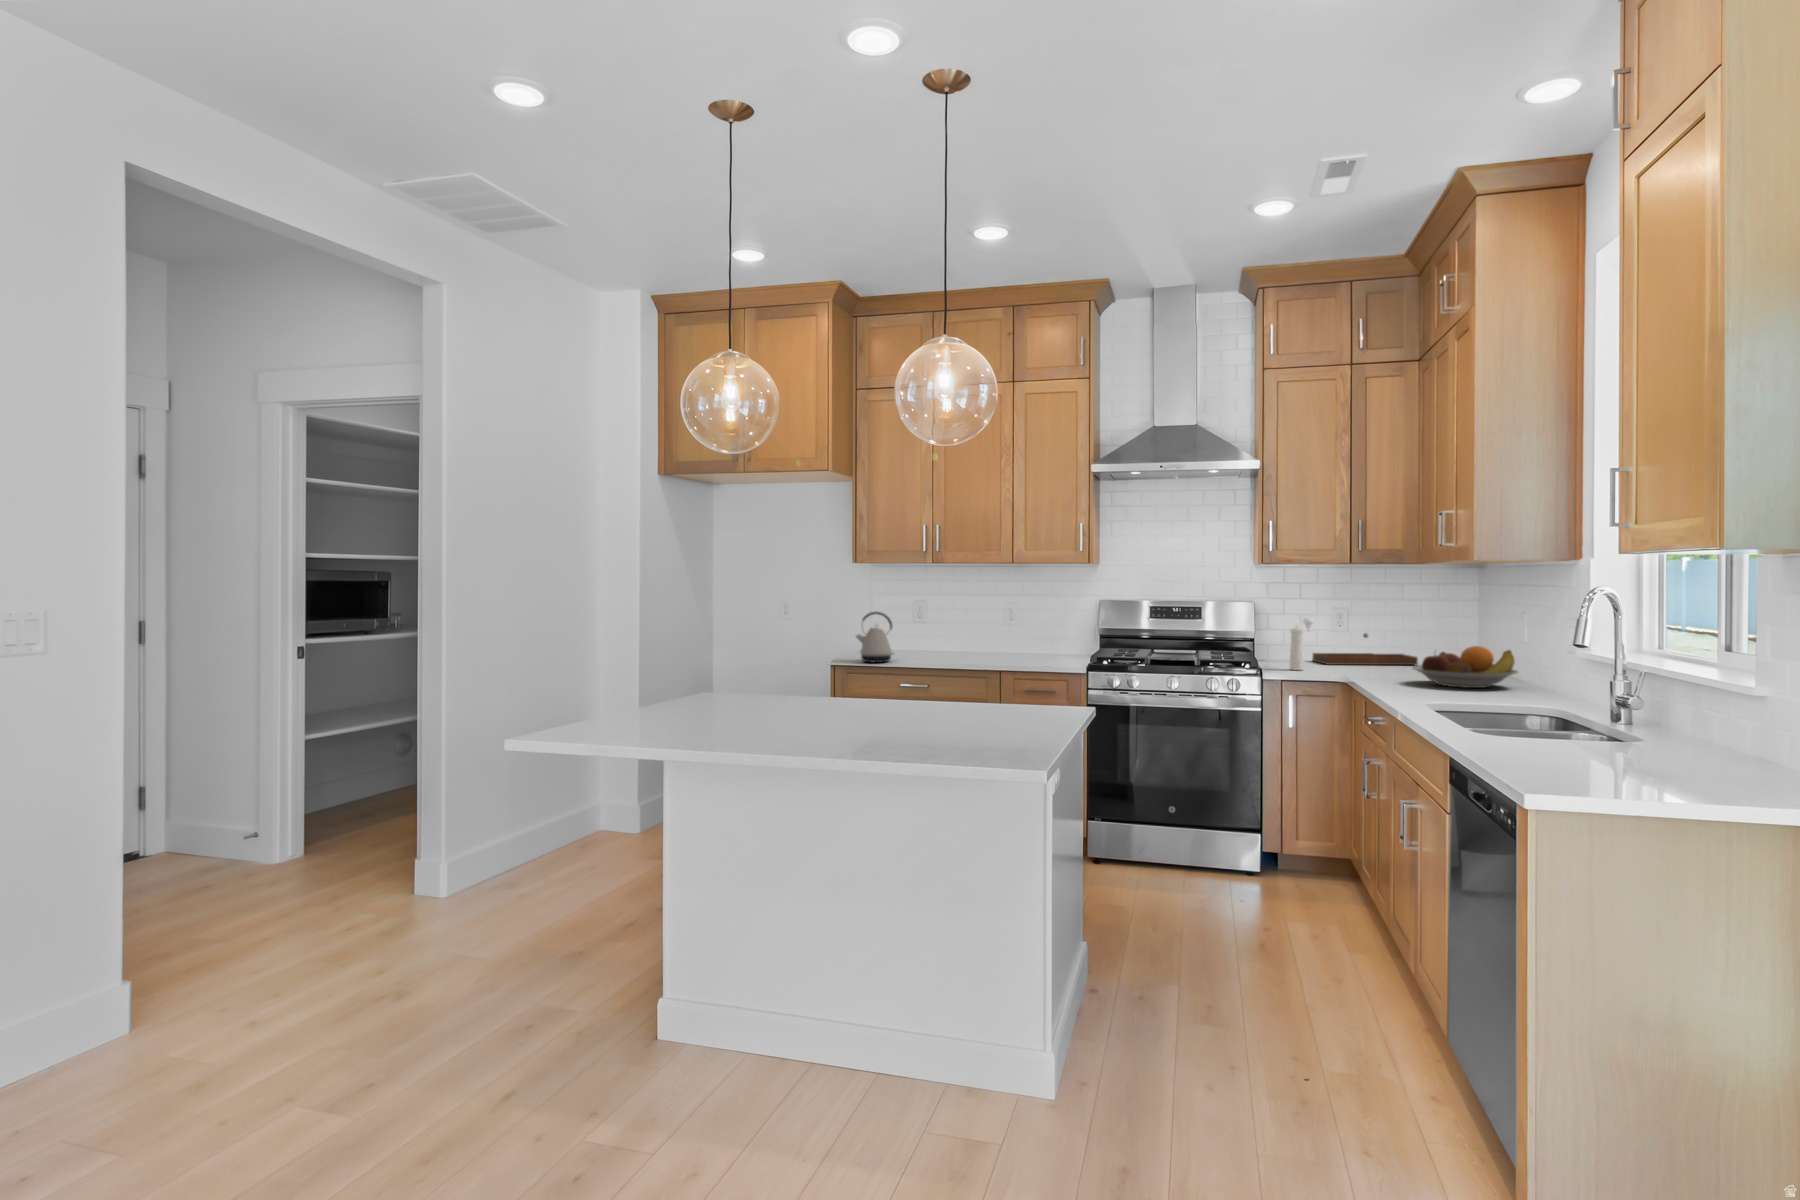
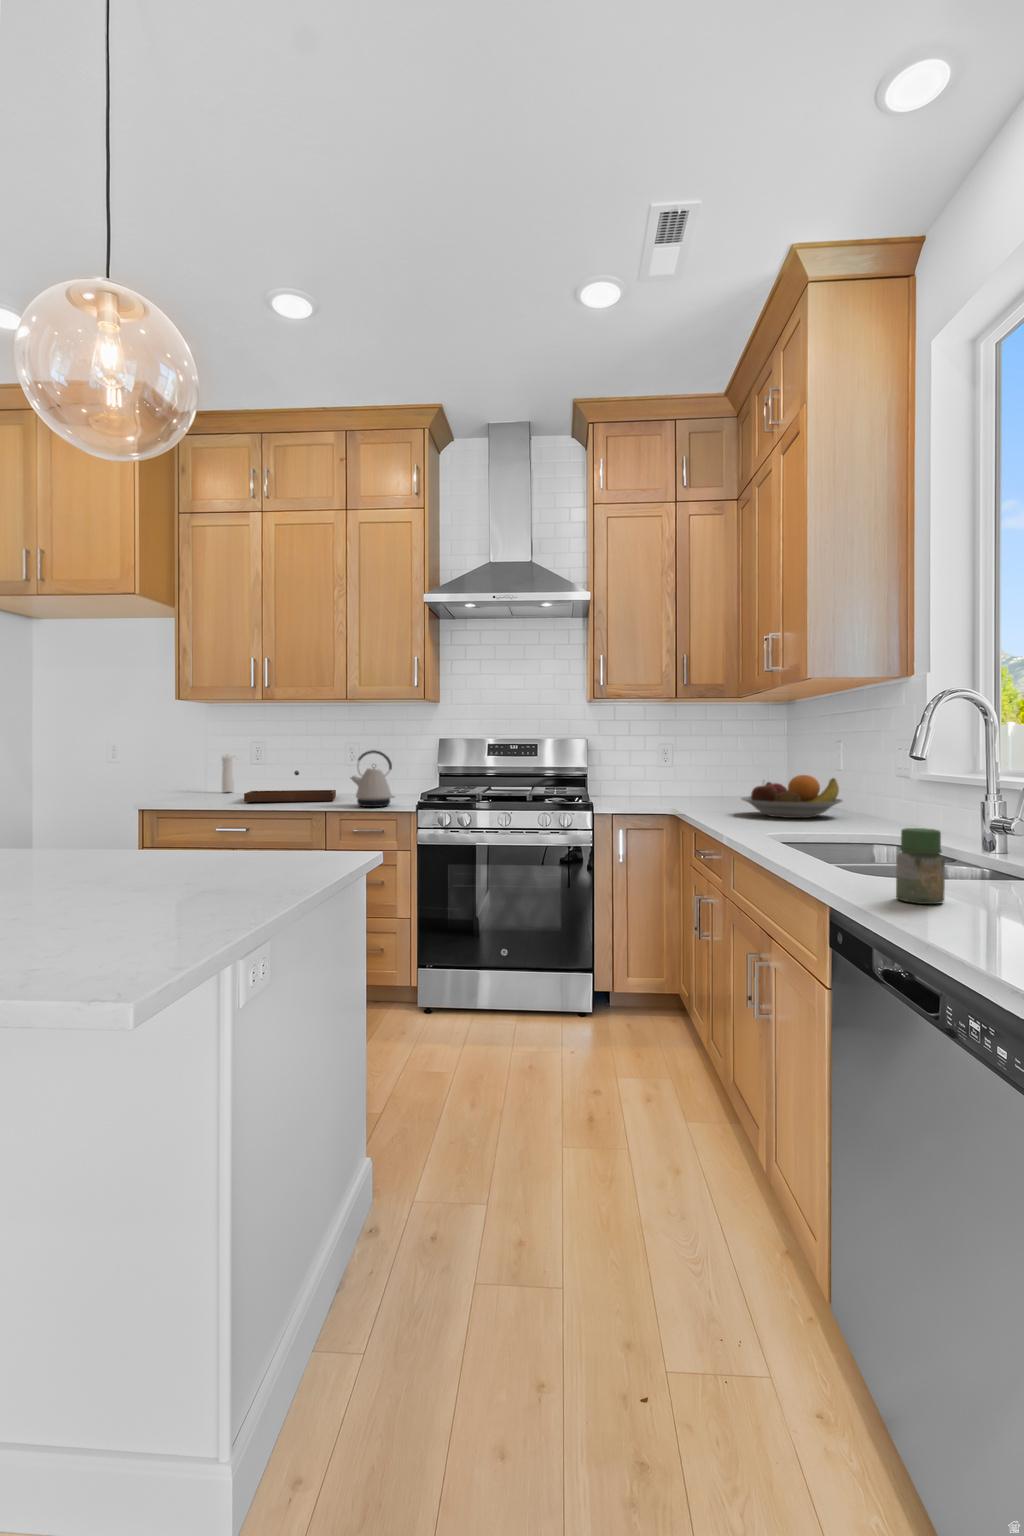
kettle: present [856,612,894,662] -> present [350,750,394,807]
pepper mill: present [1290,618,1314,670] -> present [222,754,234,792]
tray: present [1312,633,1418,665] -> present [244,771,336,802]
jar: none [1491,700,1527,754] -> present [896,828,945,904]

